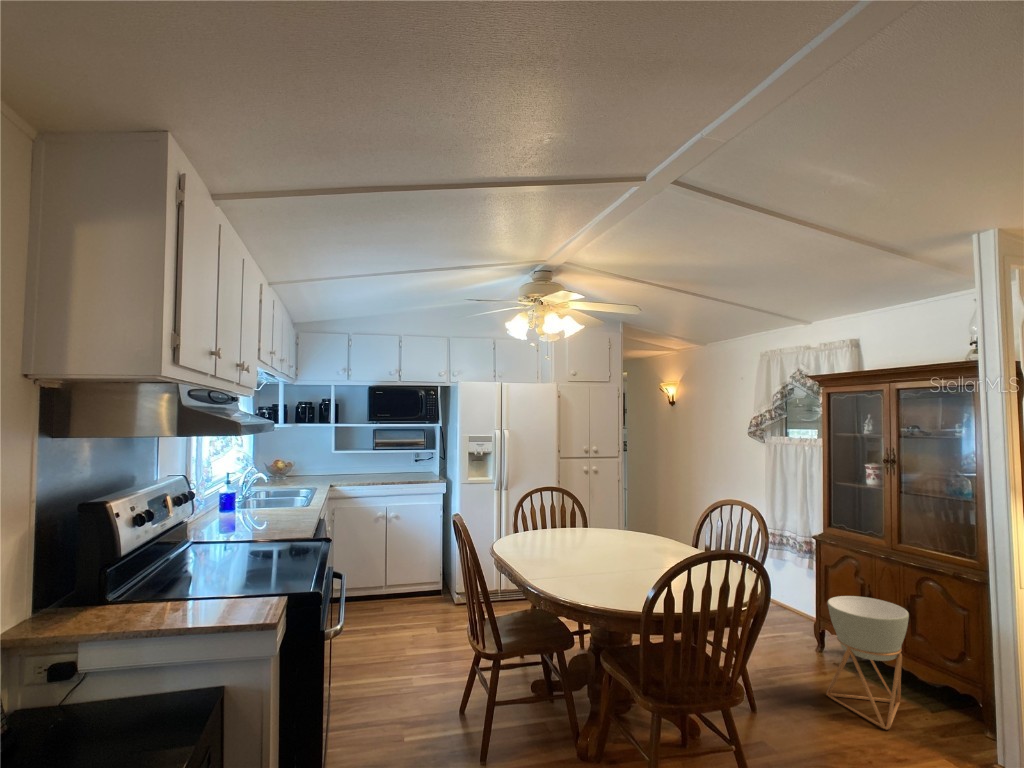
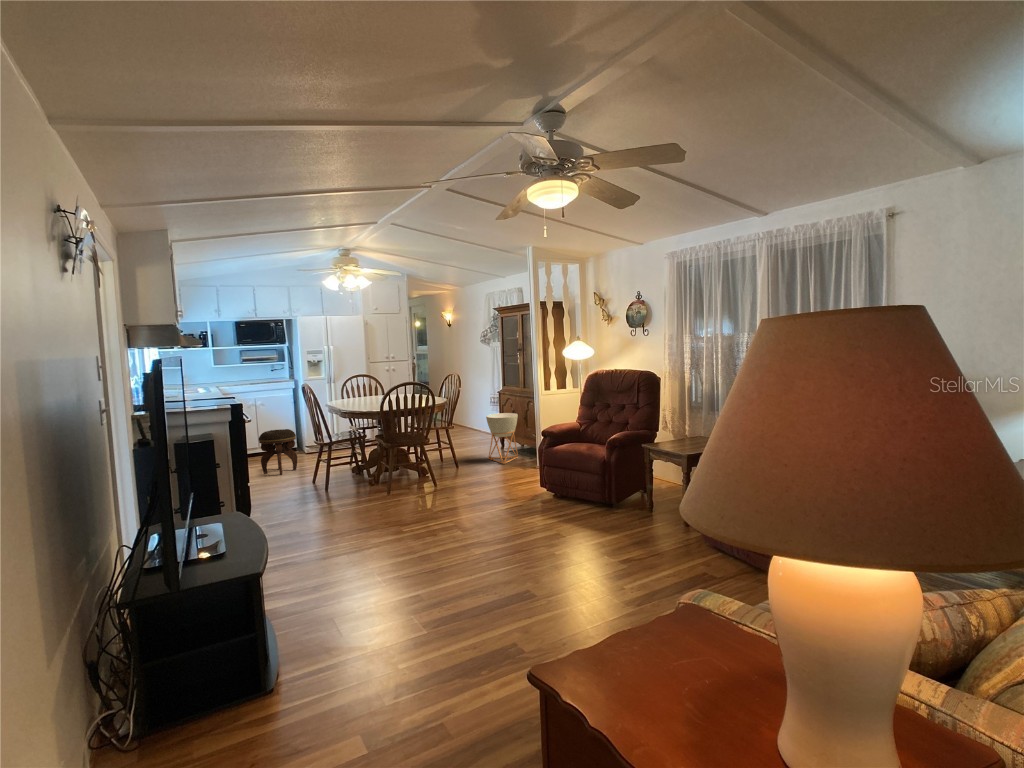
footstool: none [379,582,444,680] -> present [259,429,297,475]

